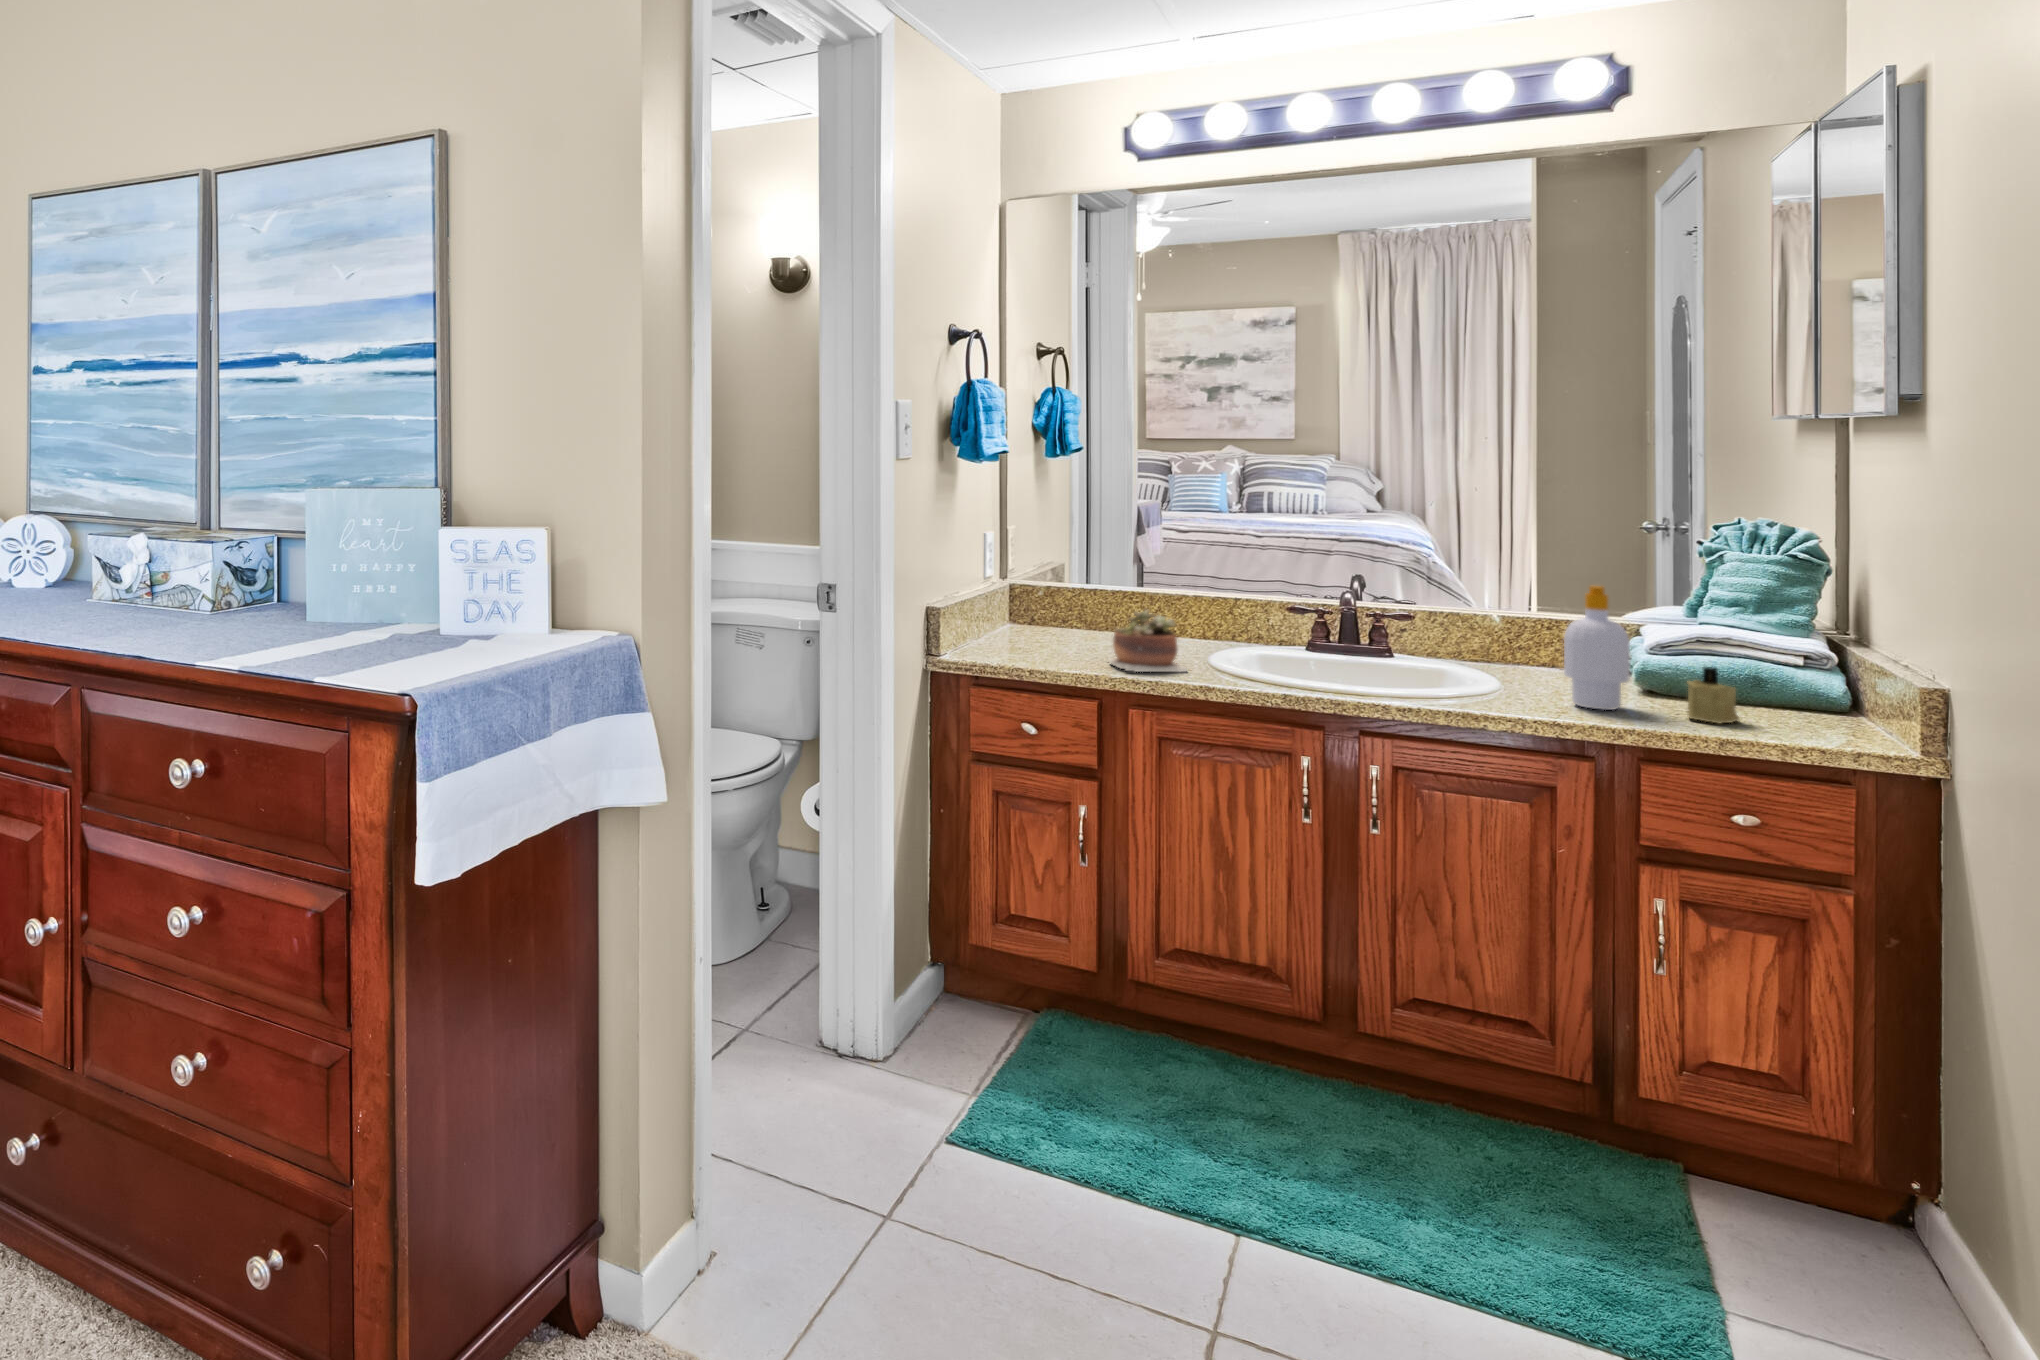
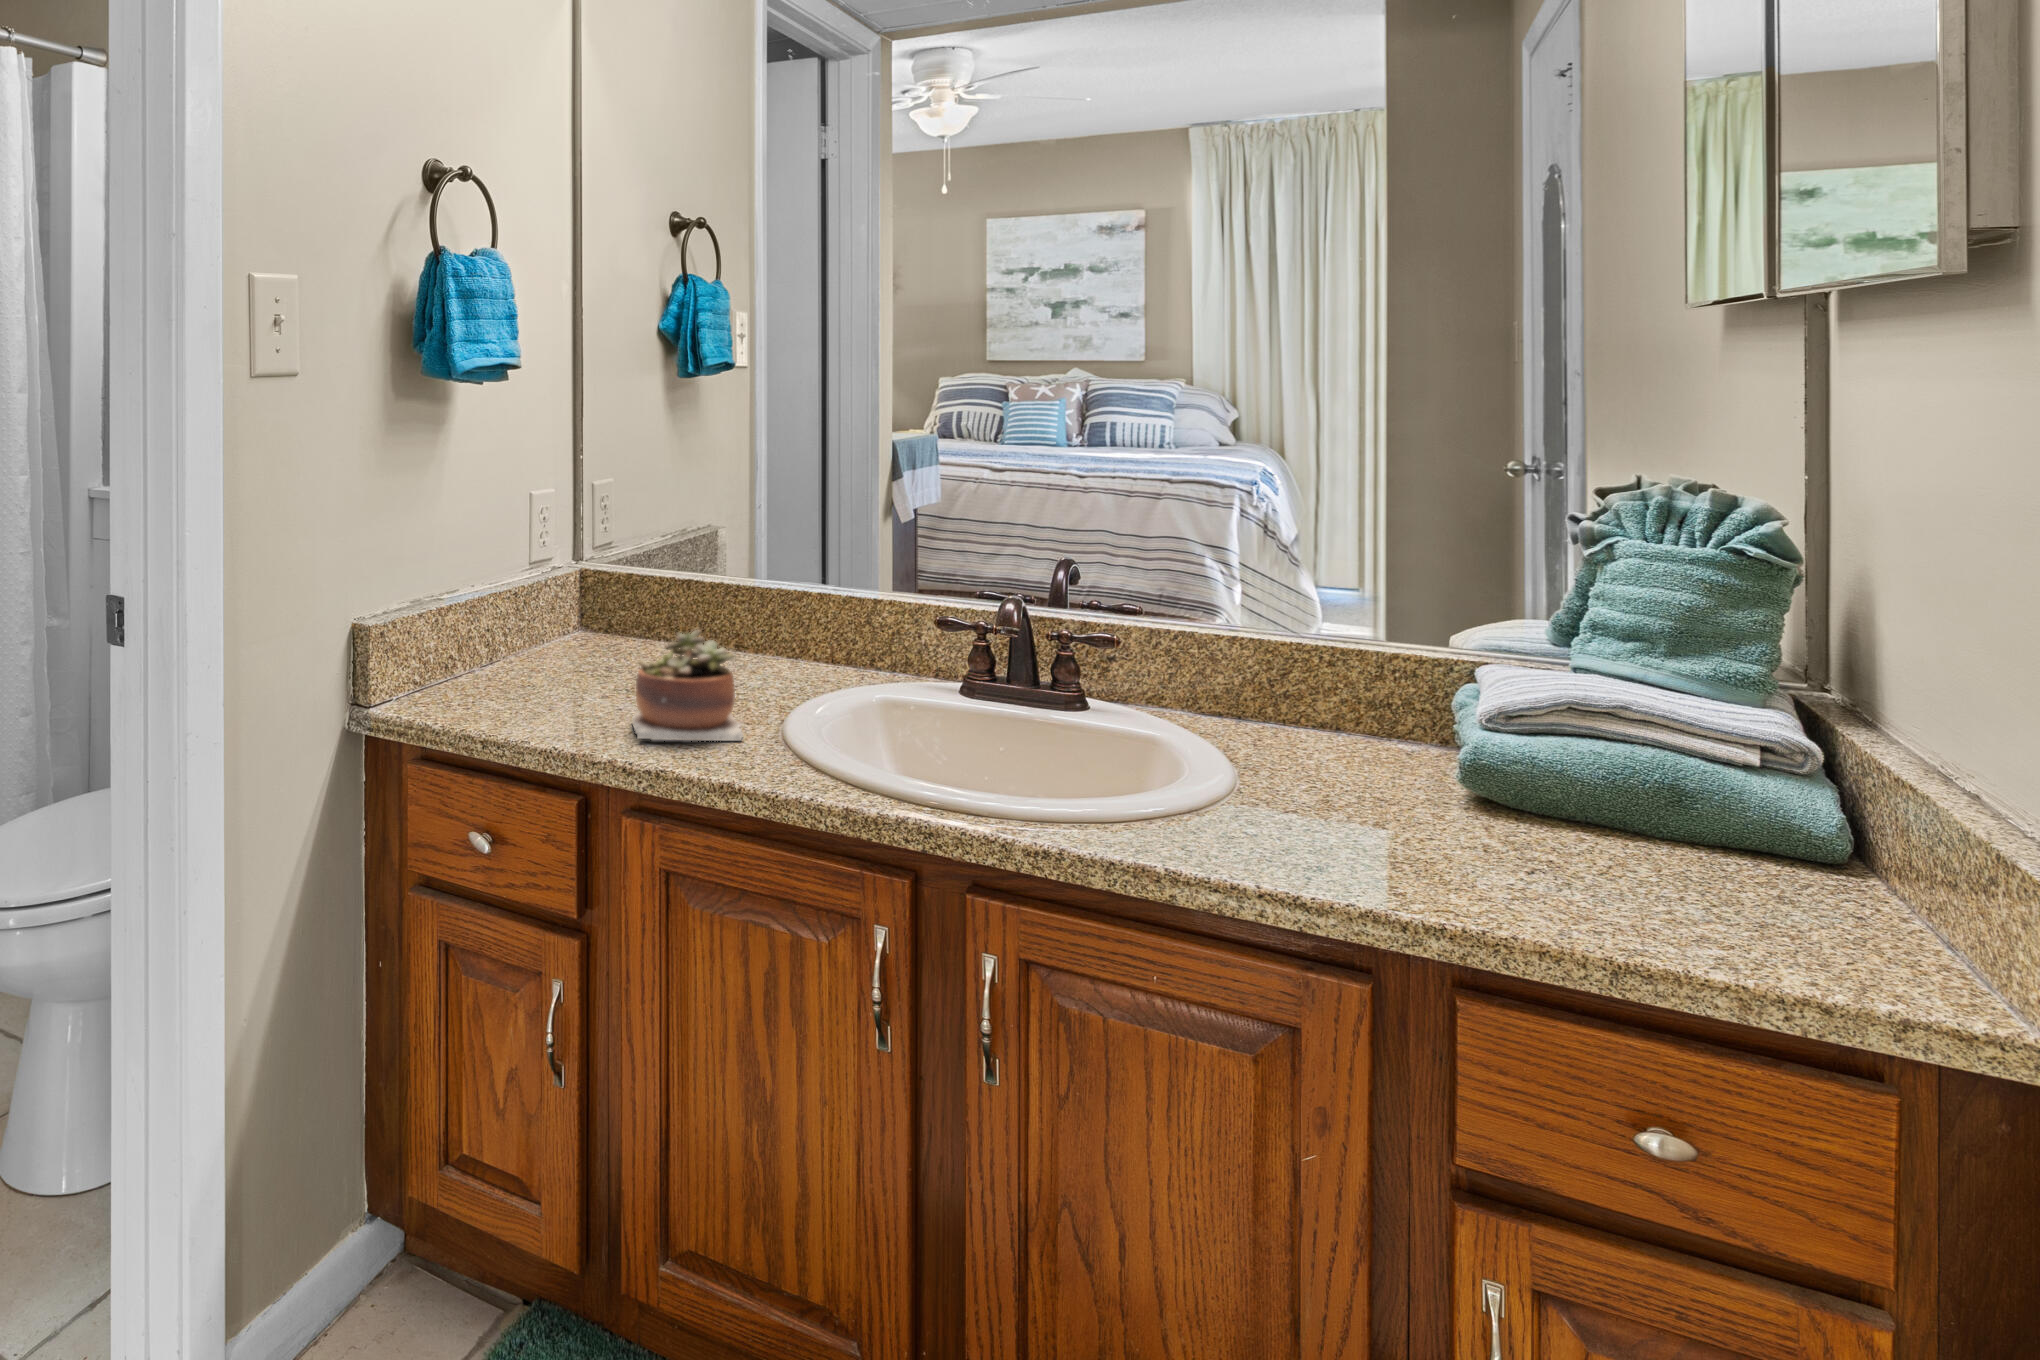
soap bottle: present [1564,586,1630,710] -> none [1330,606,1442,842]
candle: present [1688,667,1740,723] -> none [1542,767,1641,885]

